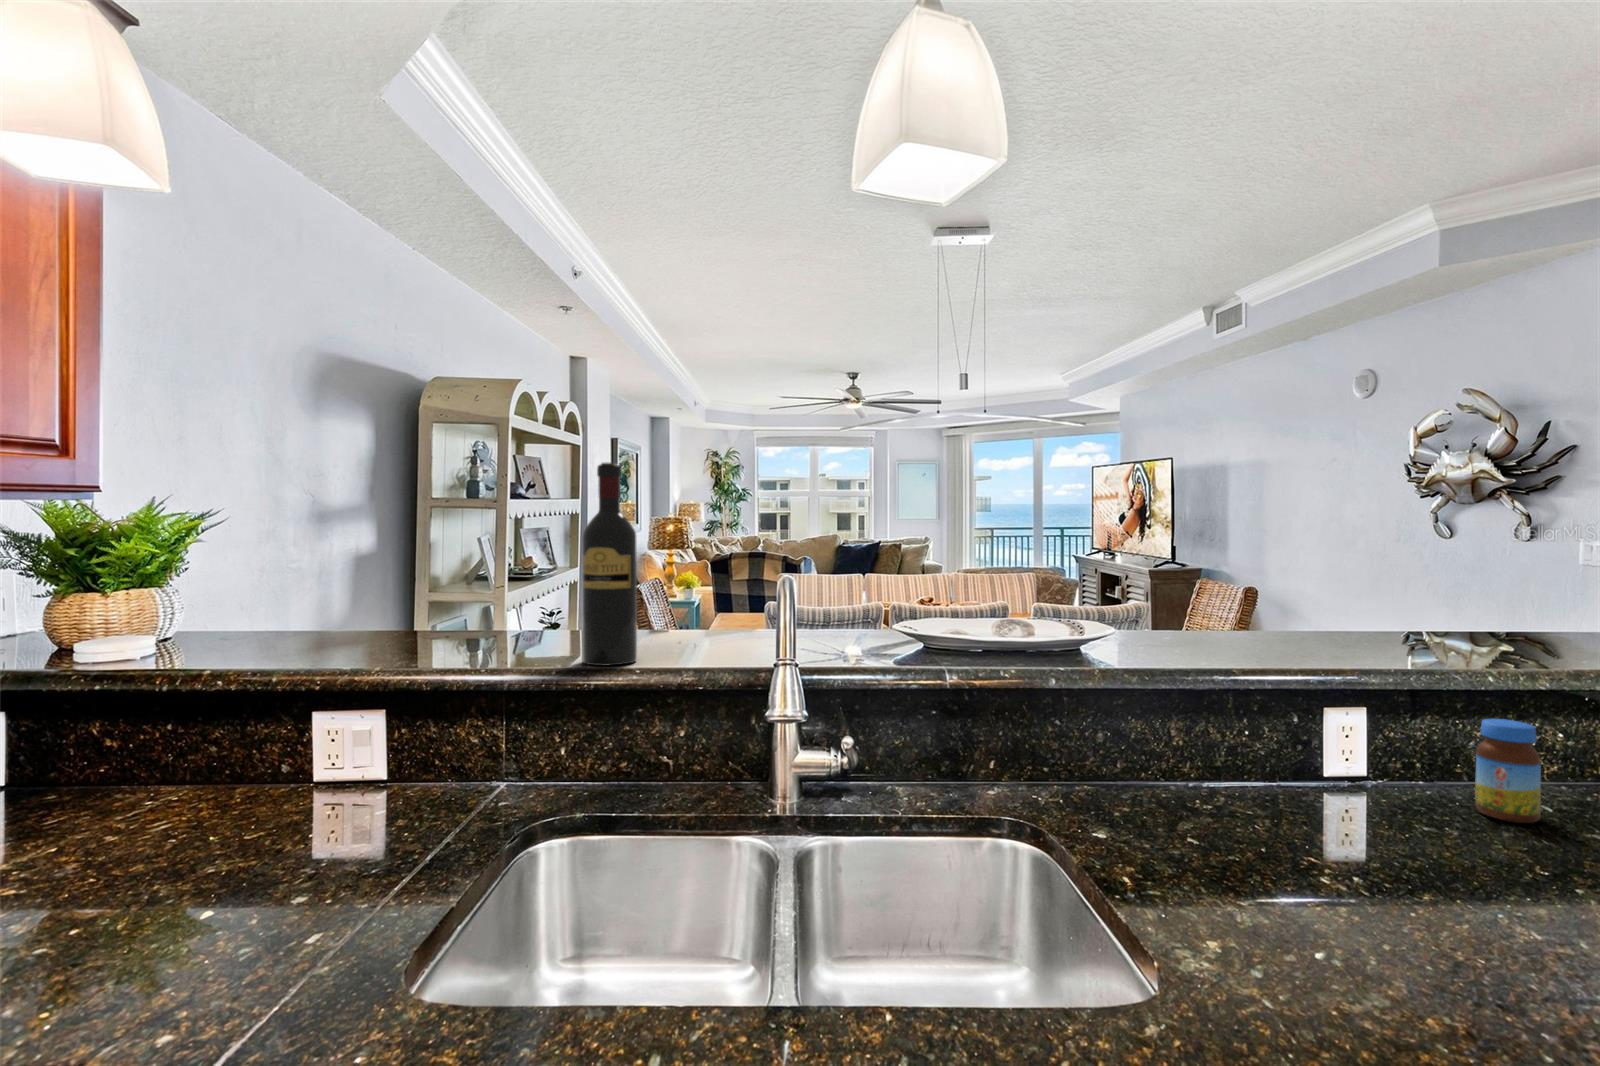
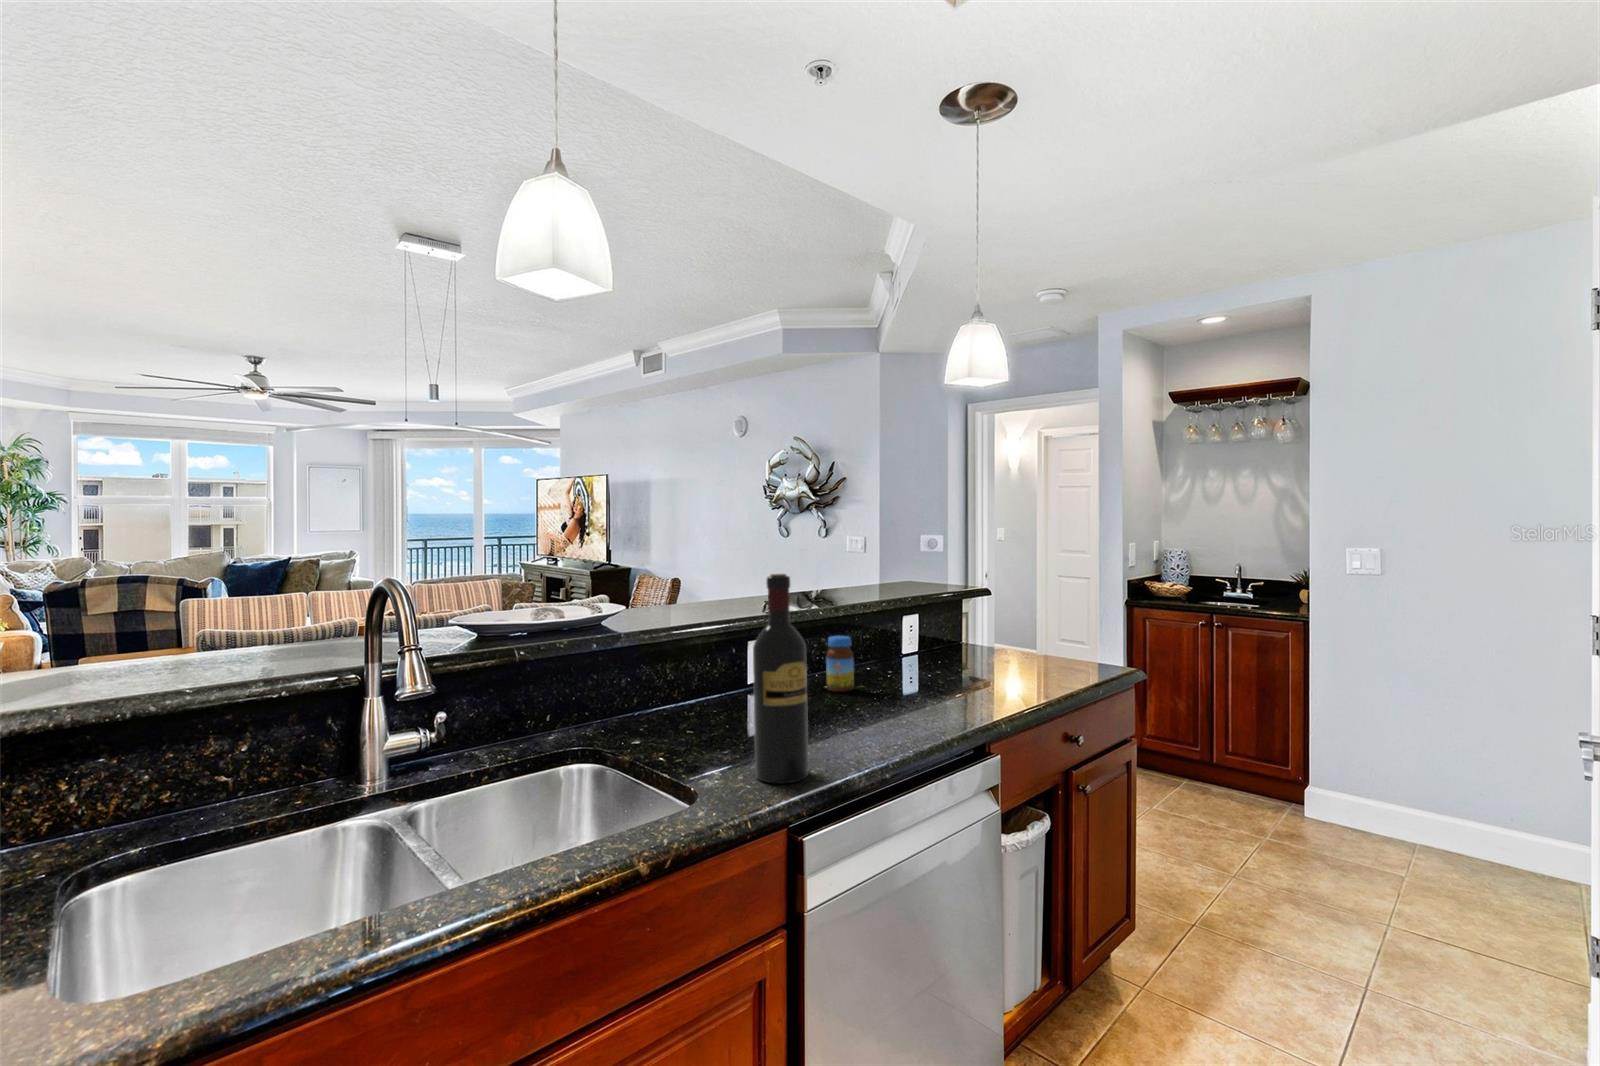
wine bottle: present [582,463,637,666] -> present [753,574,808,784]

